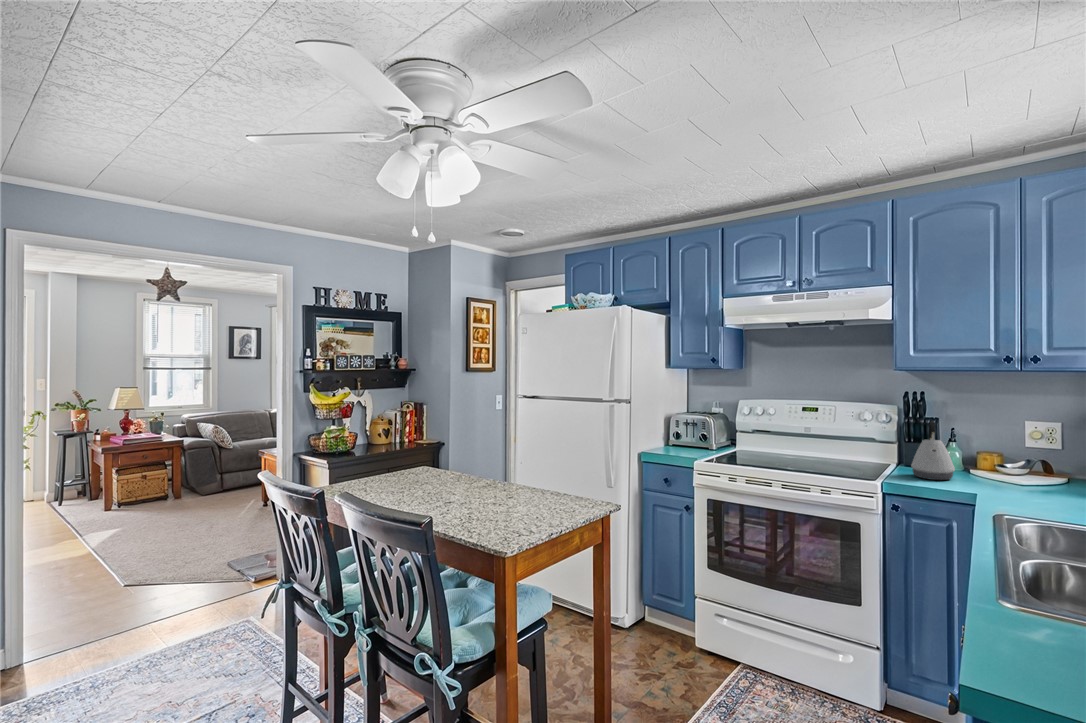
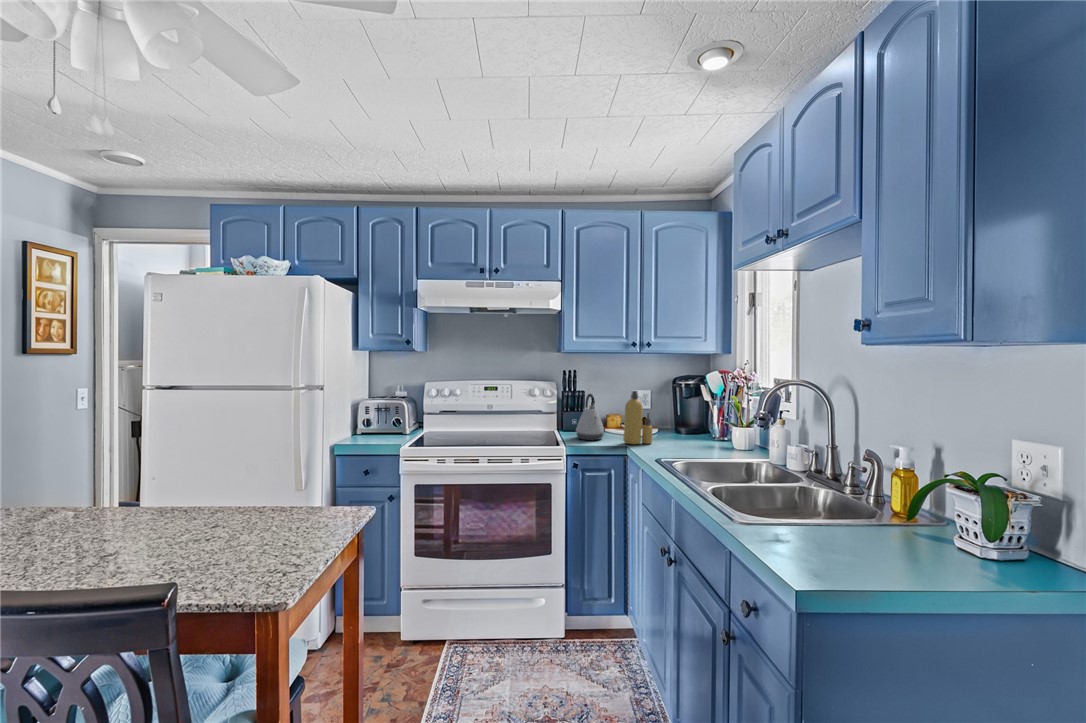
bottle: none [977,419,1028,493] -> present [624,391,653,444]

